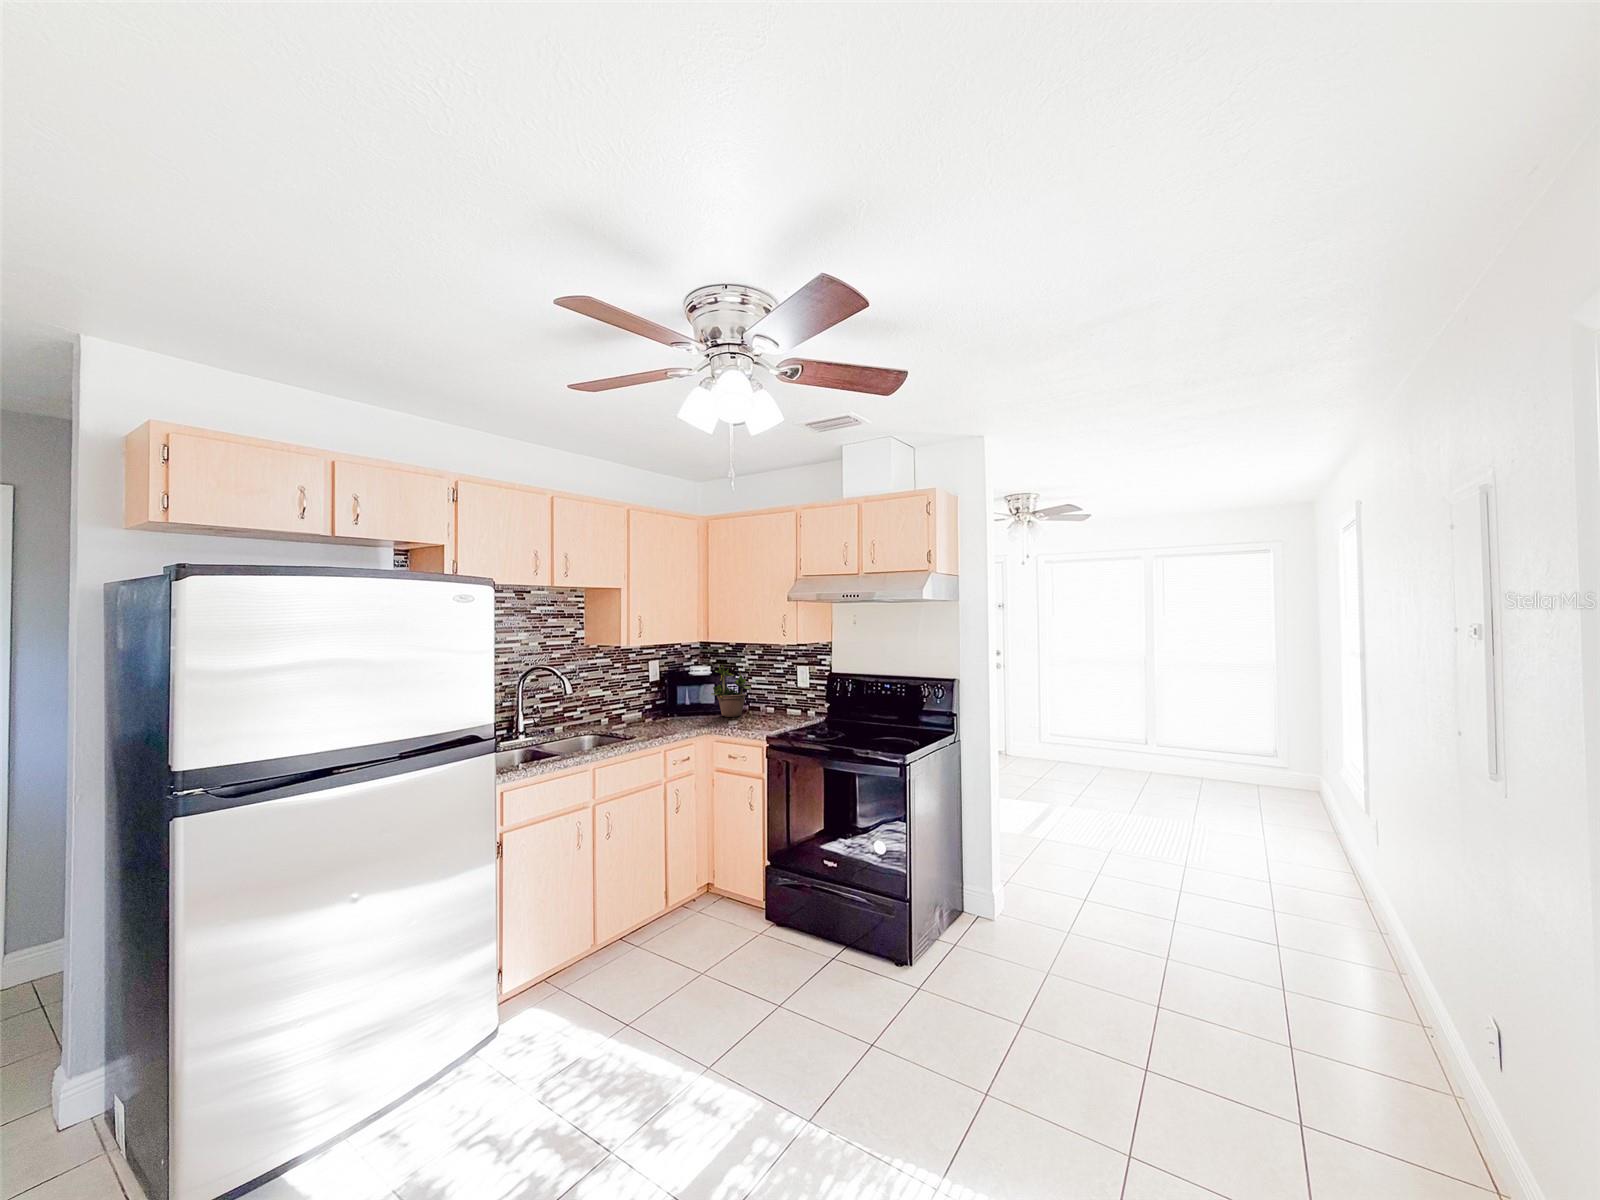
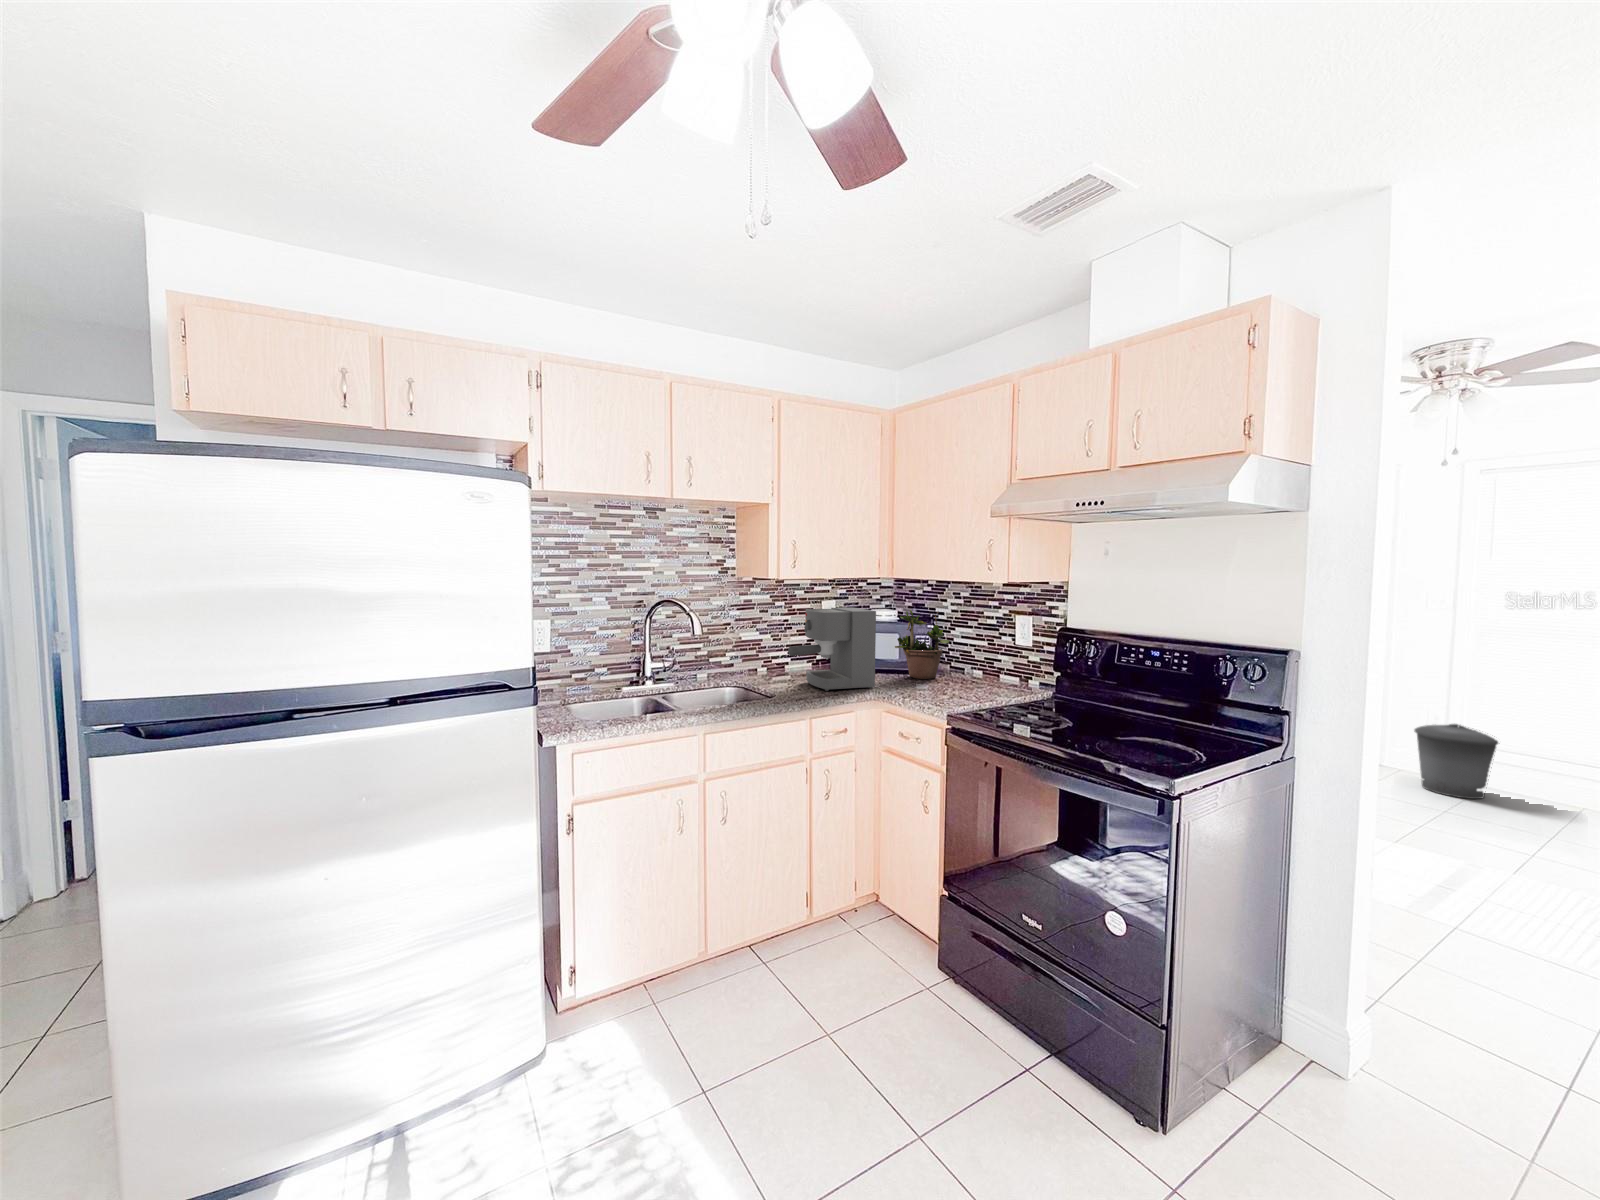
coffee maker: none [637,666,702,731] -> present [788,607,876,691]
trash can: none [1026,721,1067,768] -> present [1414,724,1498,799]

